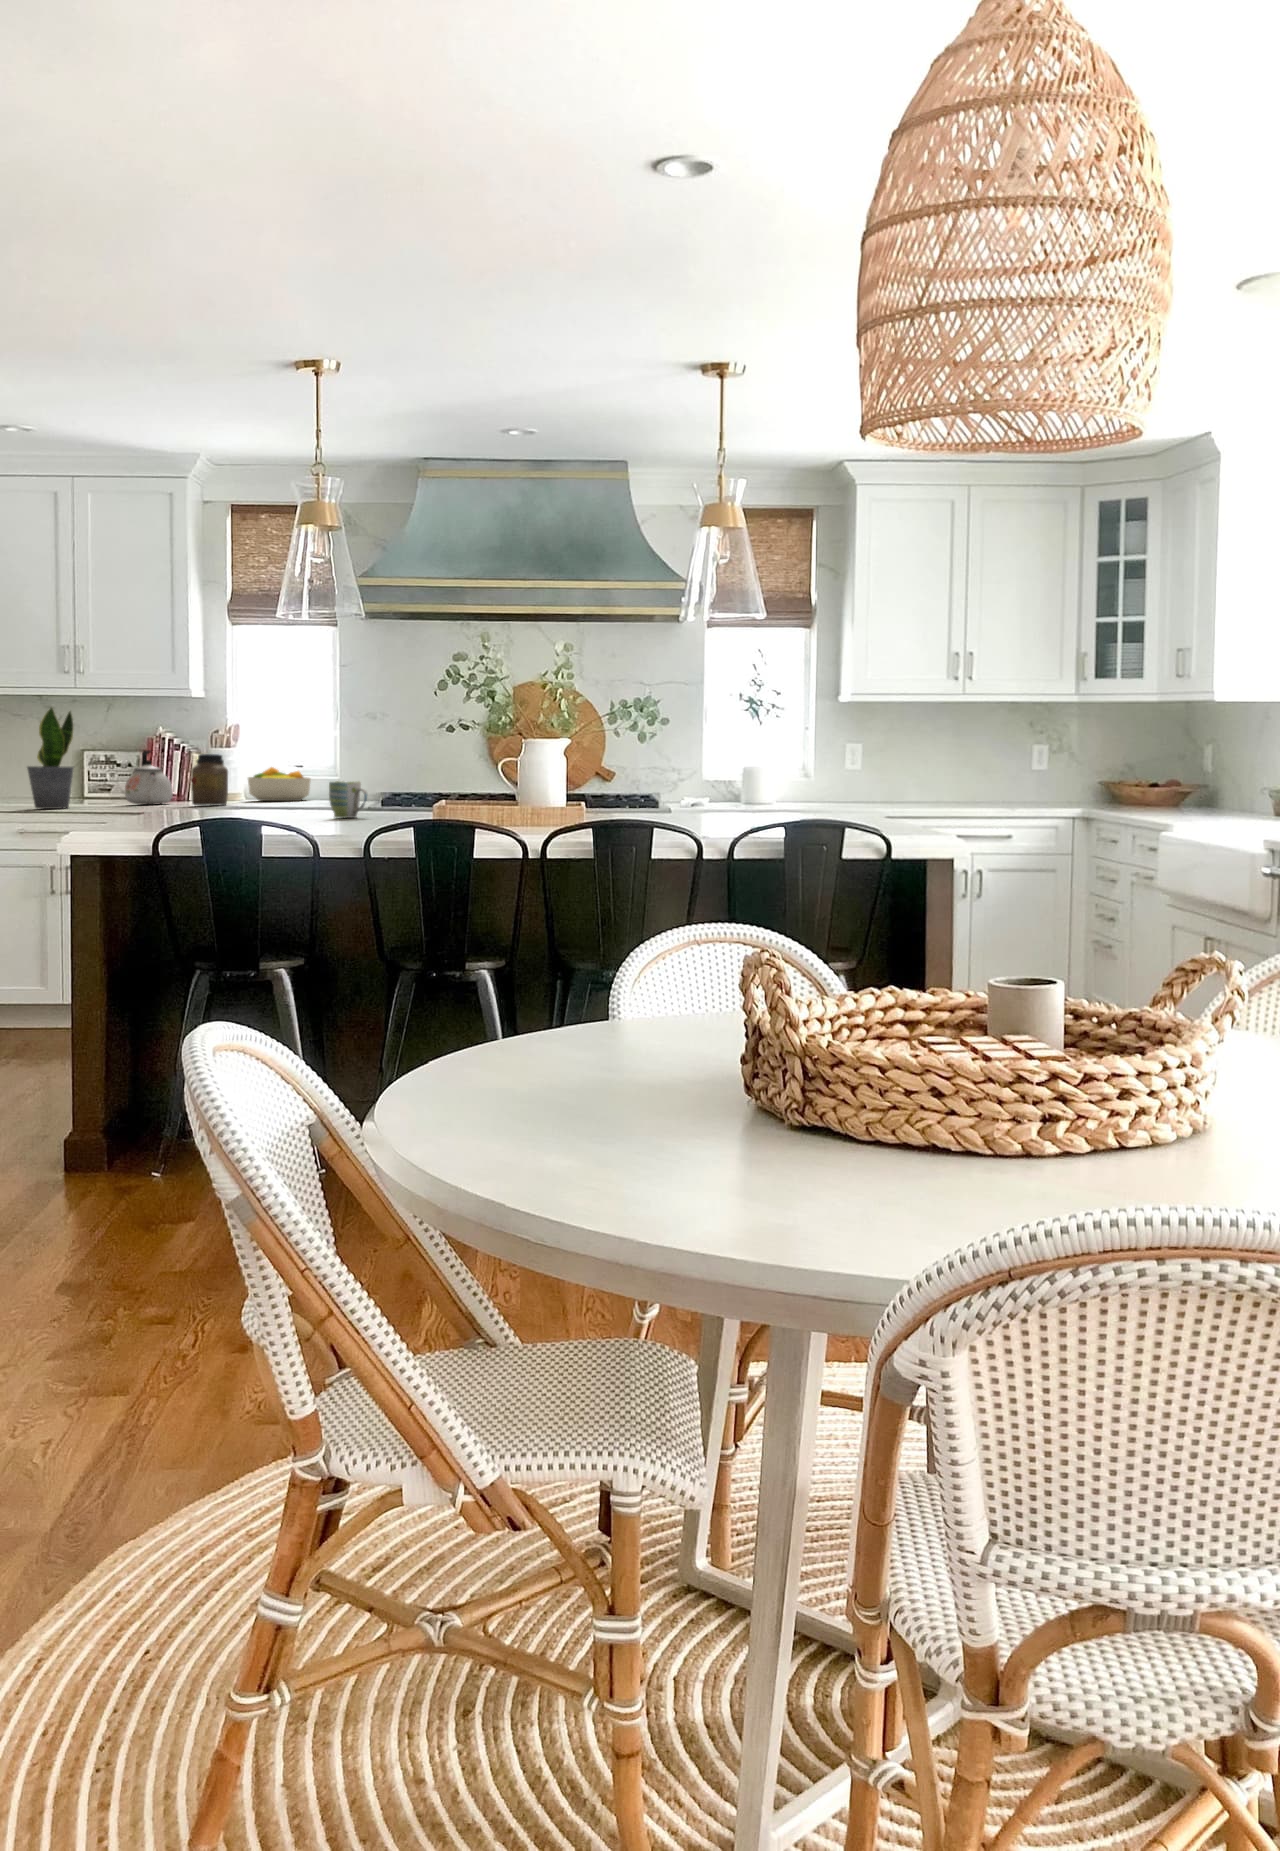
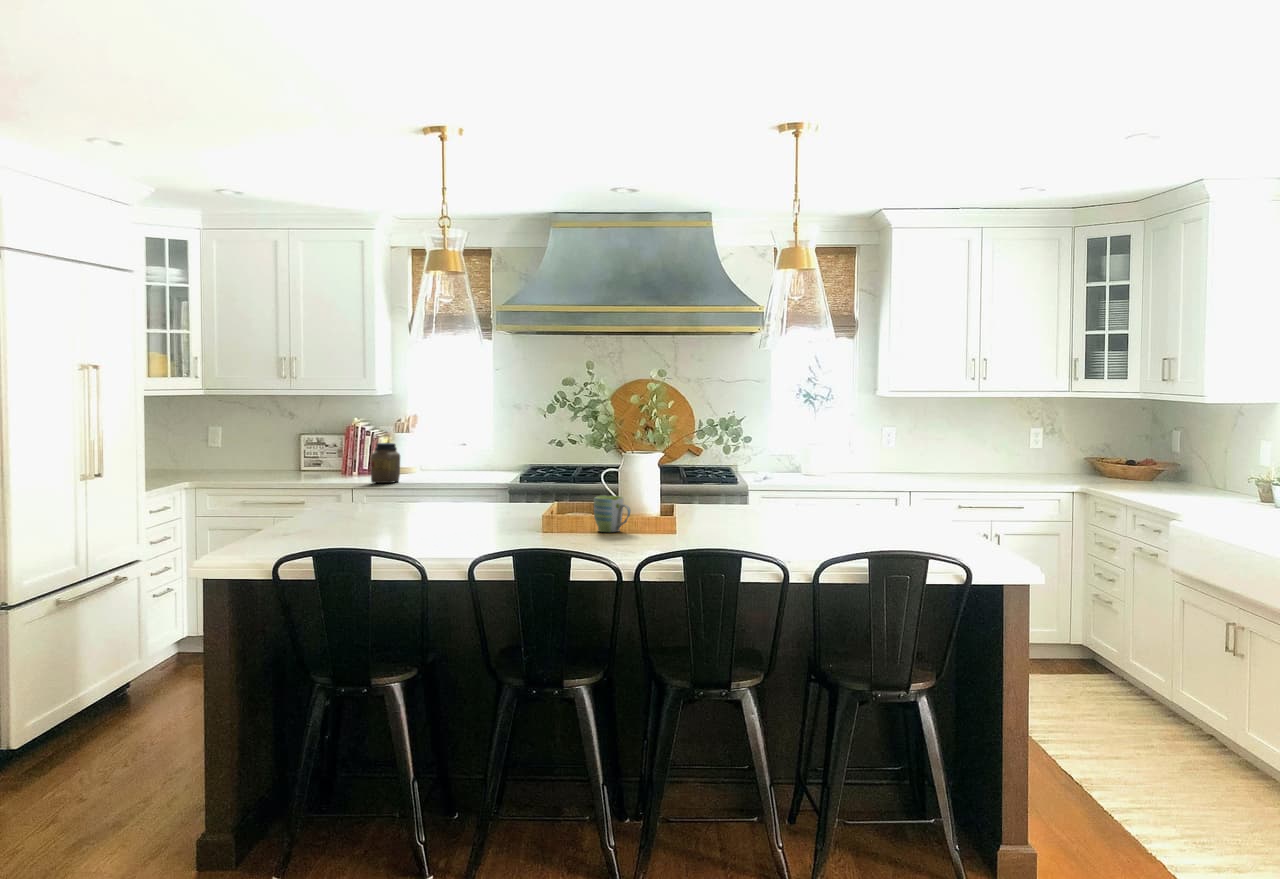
potted plant: present [27,707,73,809] -> none [250,406,288,484]
kettle: present [125,750,173,805] -> none [328,436,364,477]
fruit bowl: present [248,767,311,801] -> none [421,447,467,475]
mug: present [329,781,367,818] -> present [594,496,631,532]

